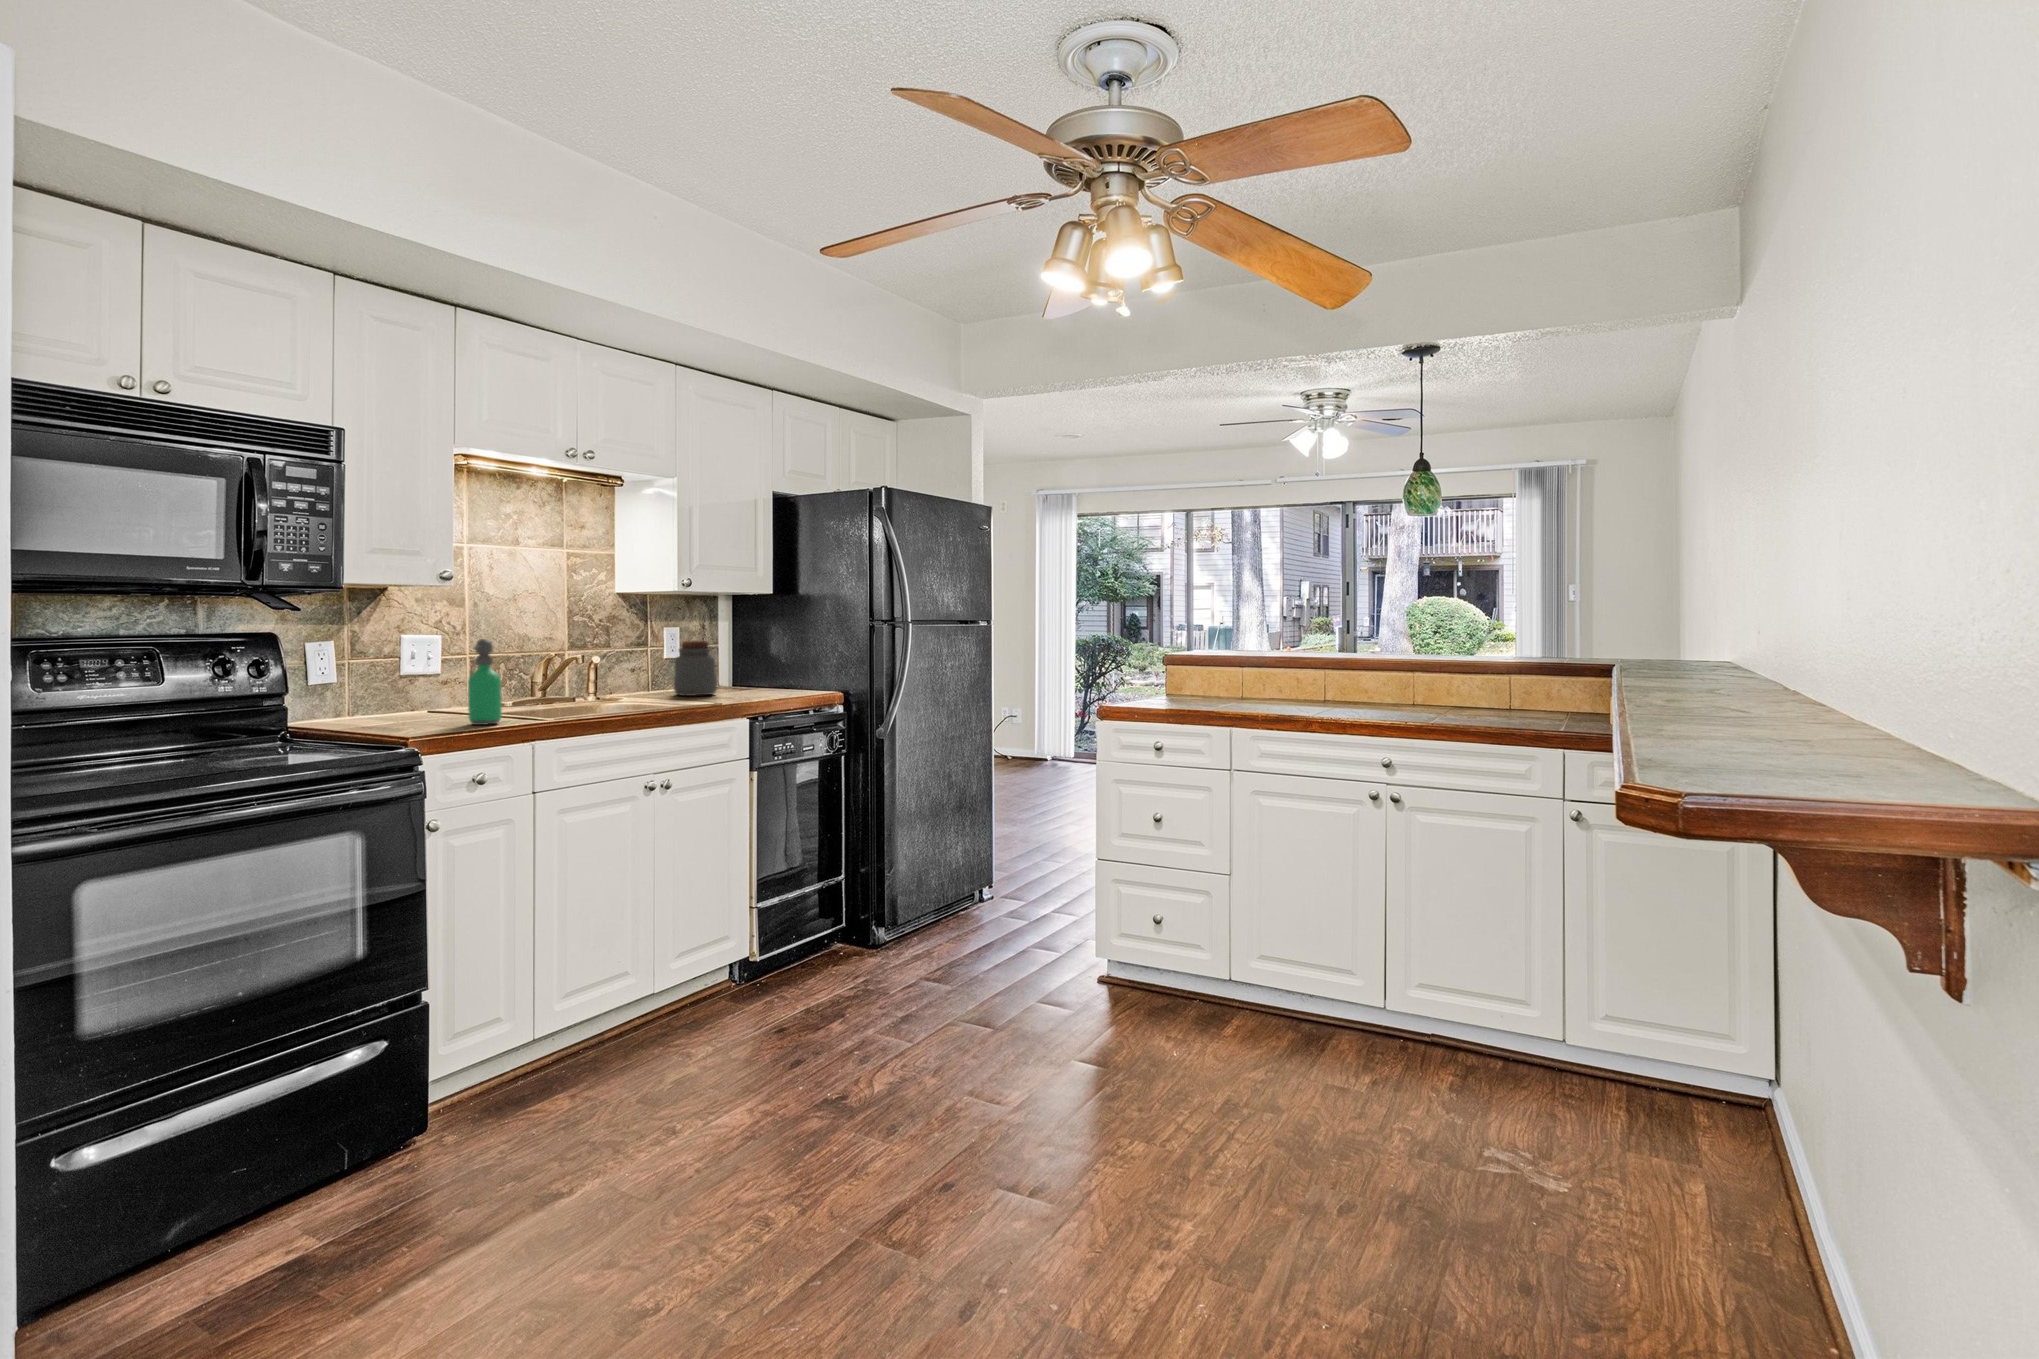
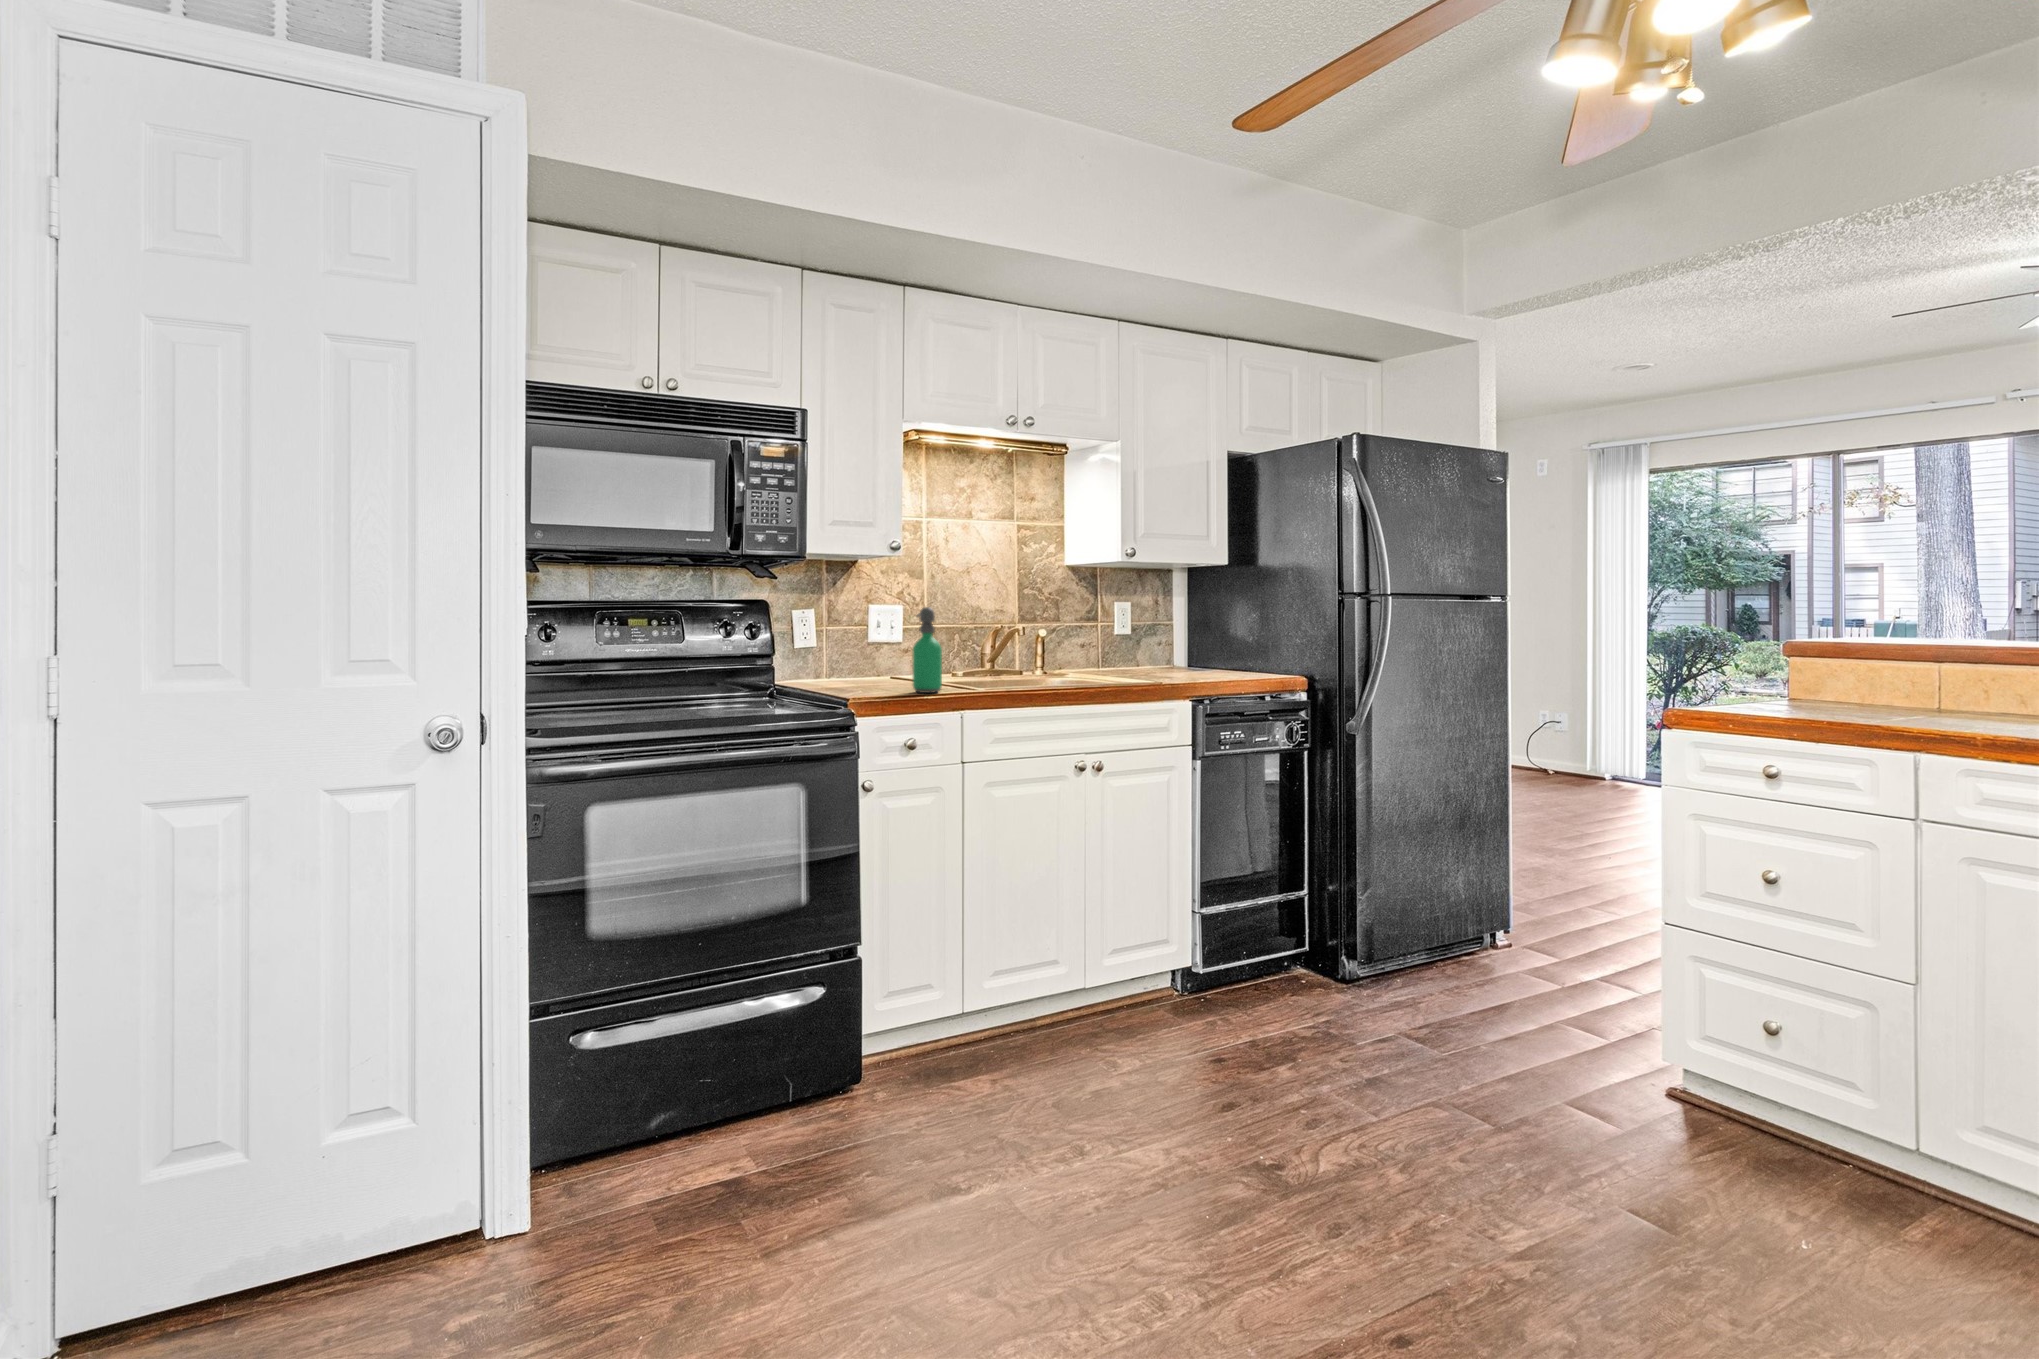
jar: present [674,641,717,696] -> none [1122,615,1166,674]

